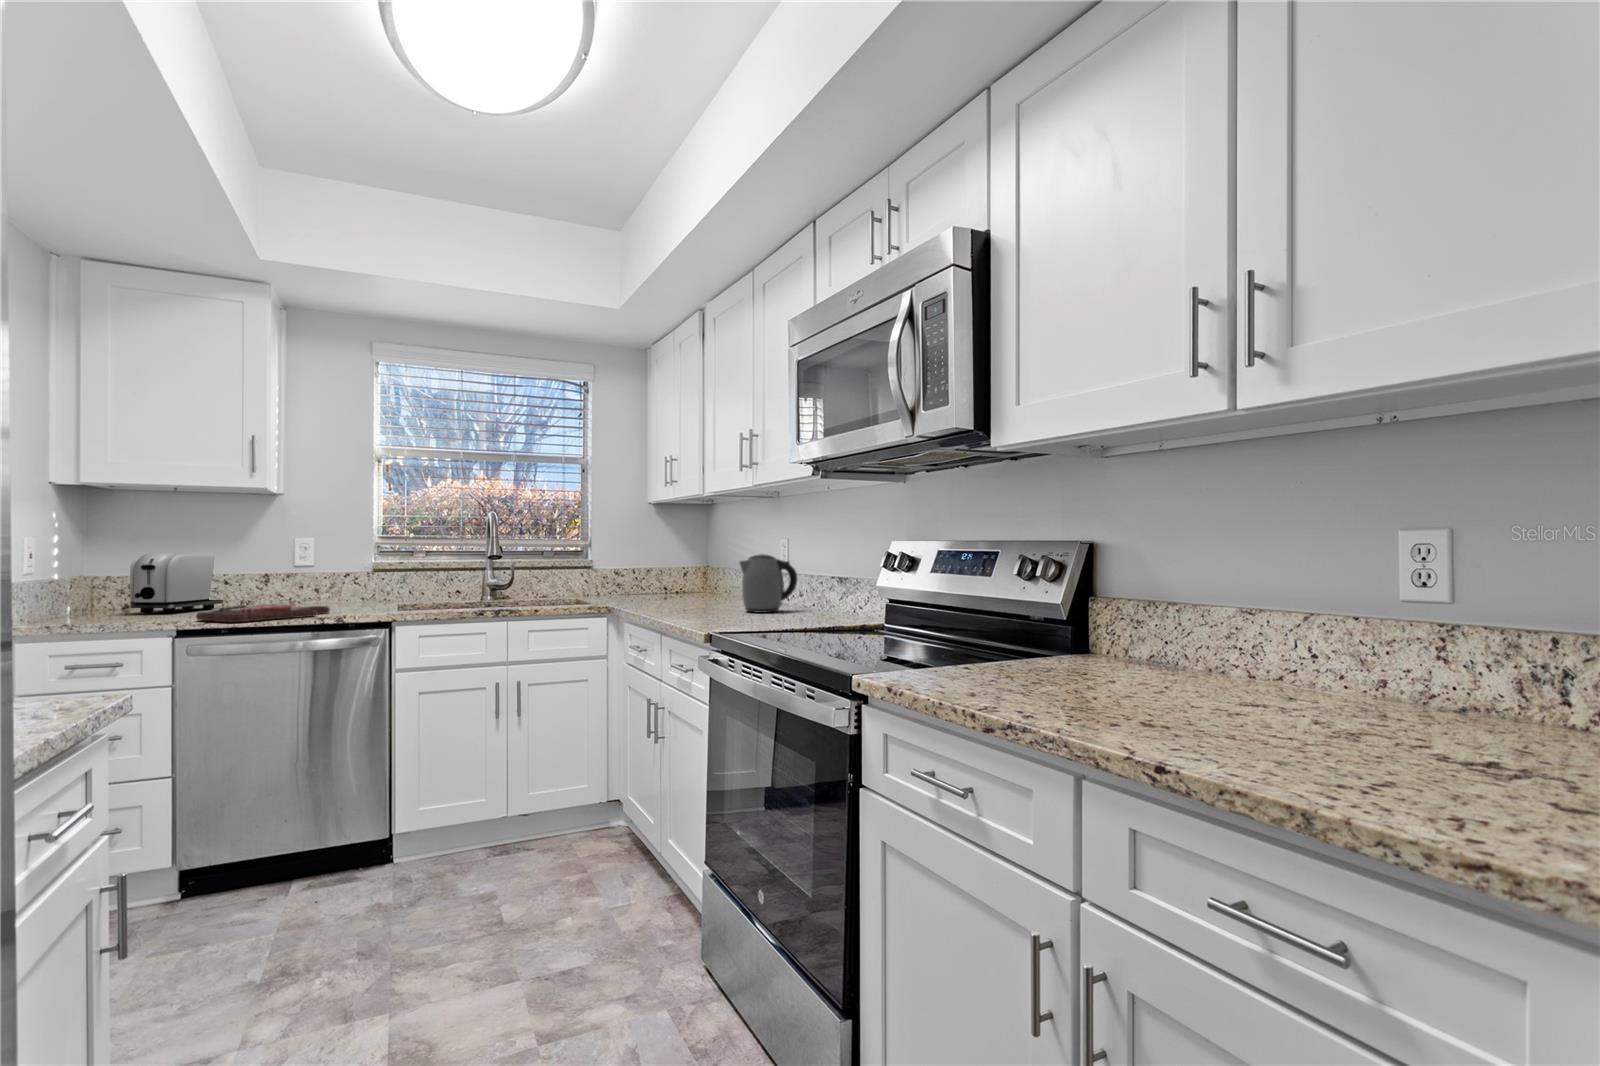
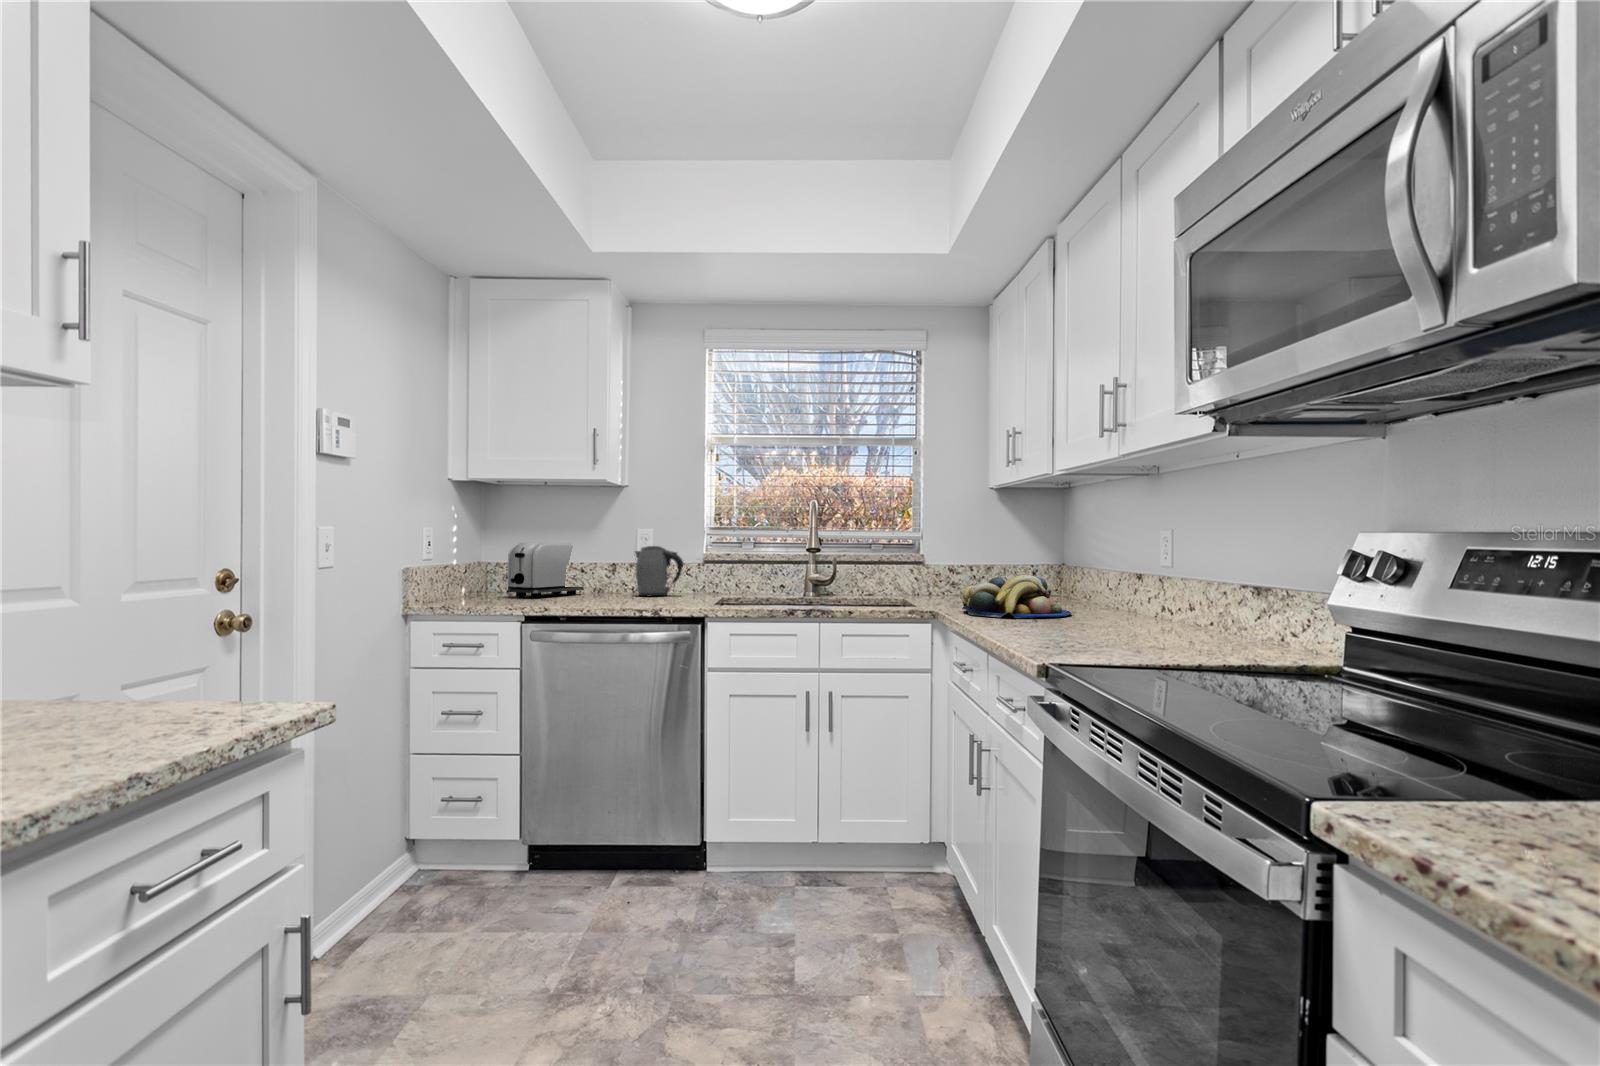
kettle: present [740,554,797,613] -> present [635,546,684,596]
fruit bowl: none [633,574,720,609] -> present [962,575,1072,618]
cutting board: present [196,603,330,622] -> none [539,591,656,611]

